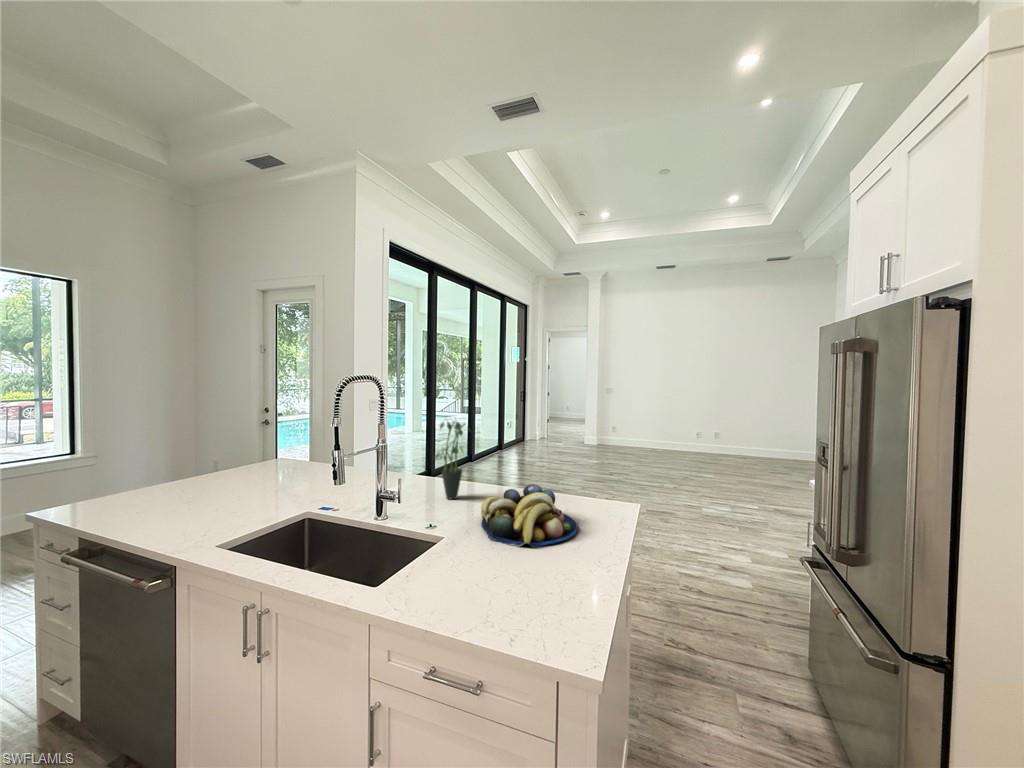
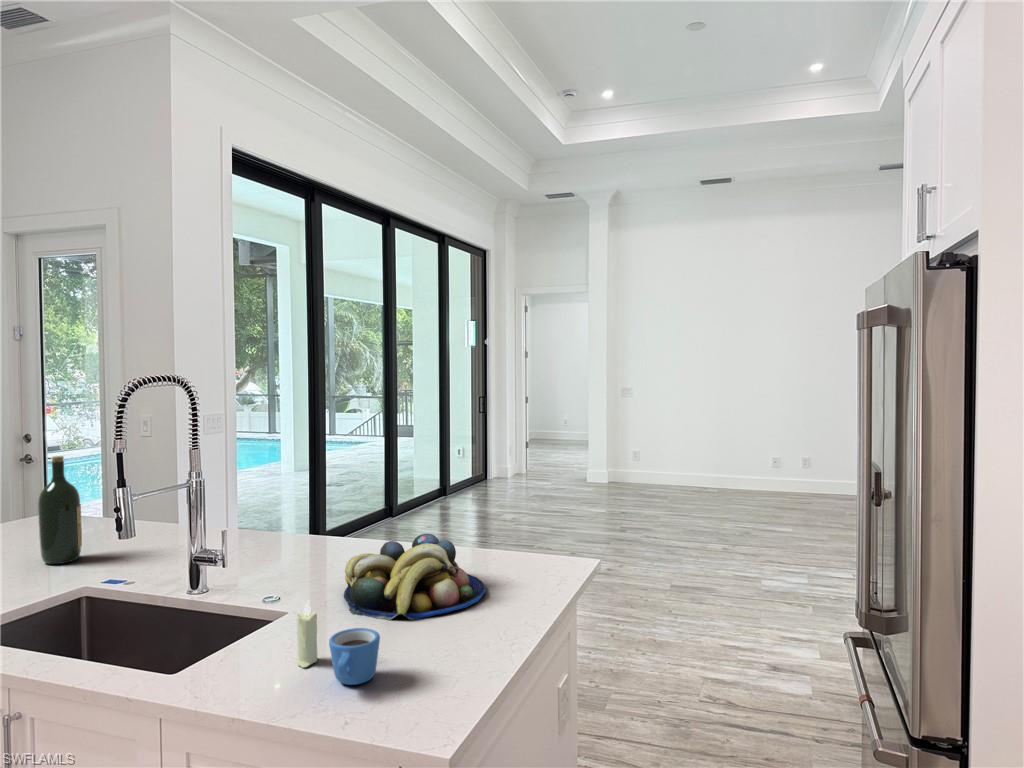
potted plant: present [435,418,465,499] -> none [282,439,339,563]
wine bottle: none [277,424,303,494] -> present [38,456,82,564]
candle: none [463,537,479,586] -> present [296,601,317,667]
mug: none [494,559,530,604] -> present [329,628,380,685]

